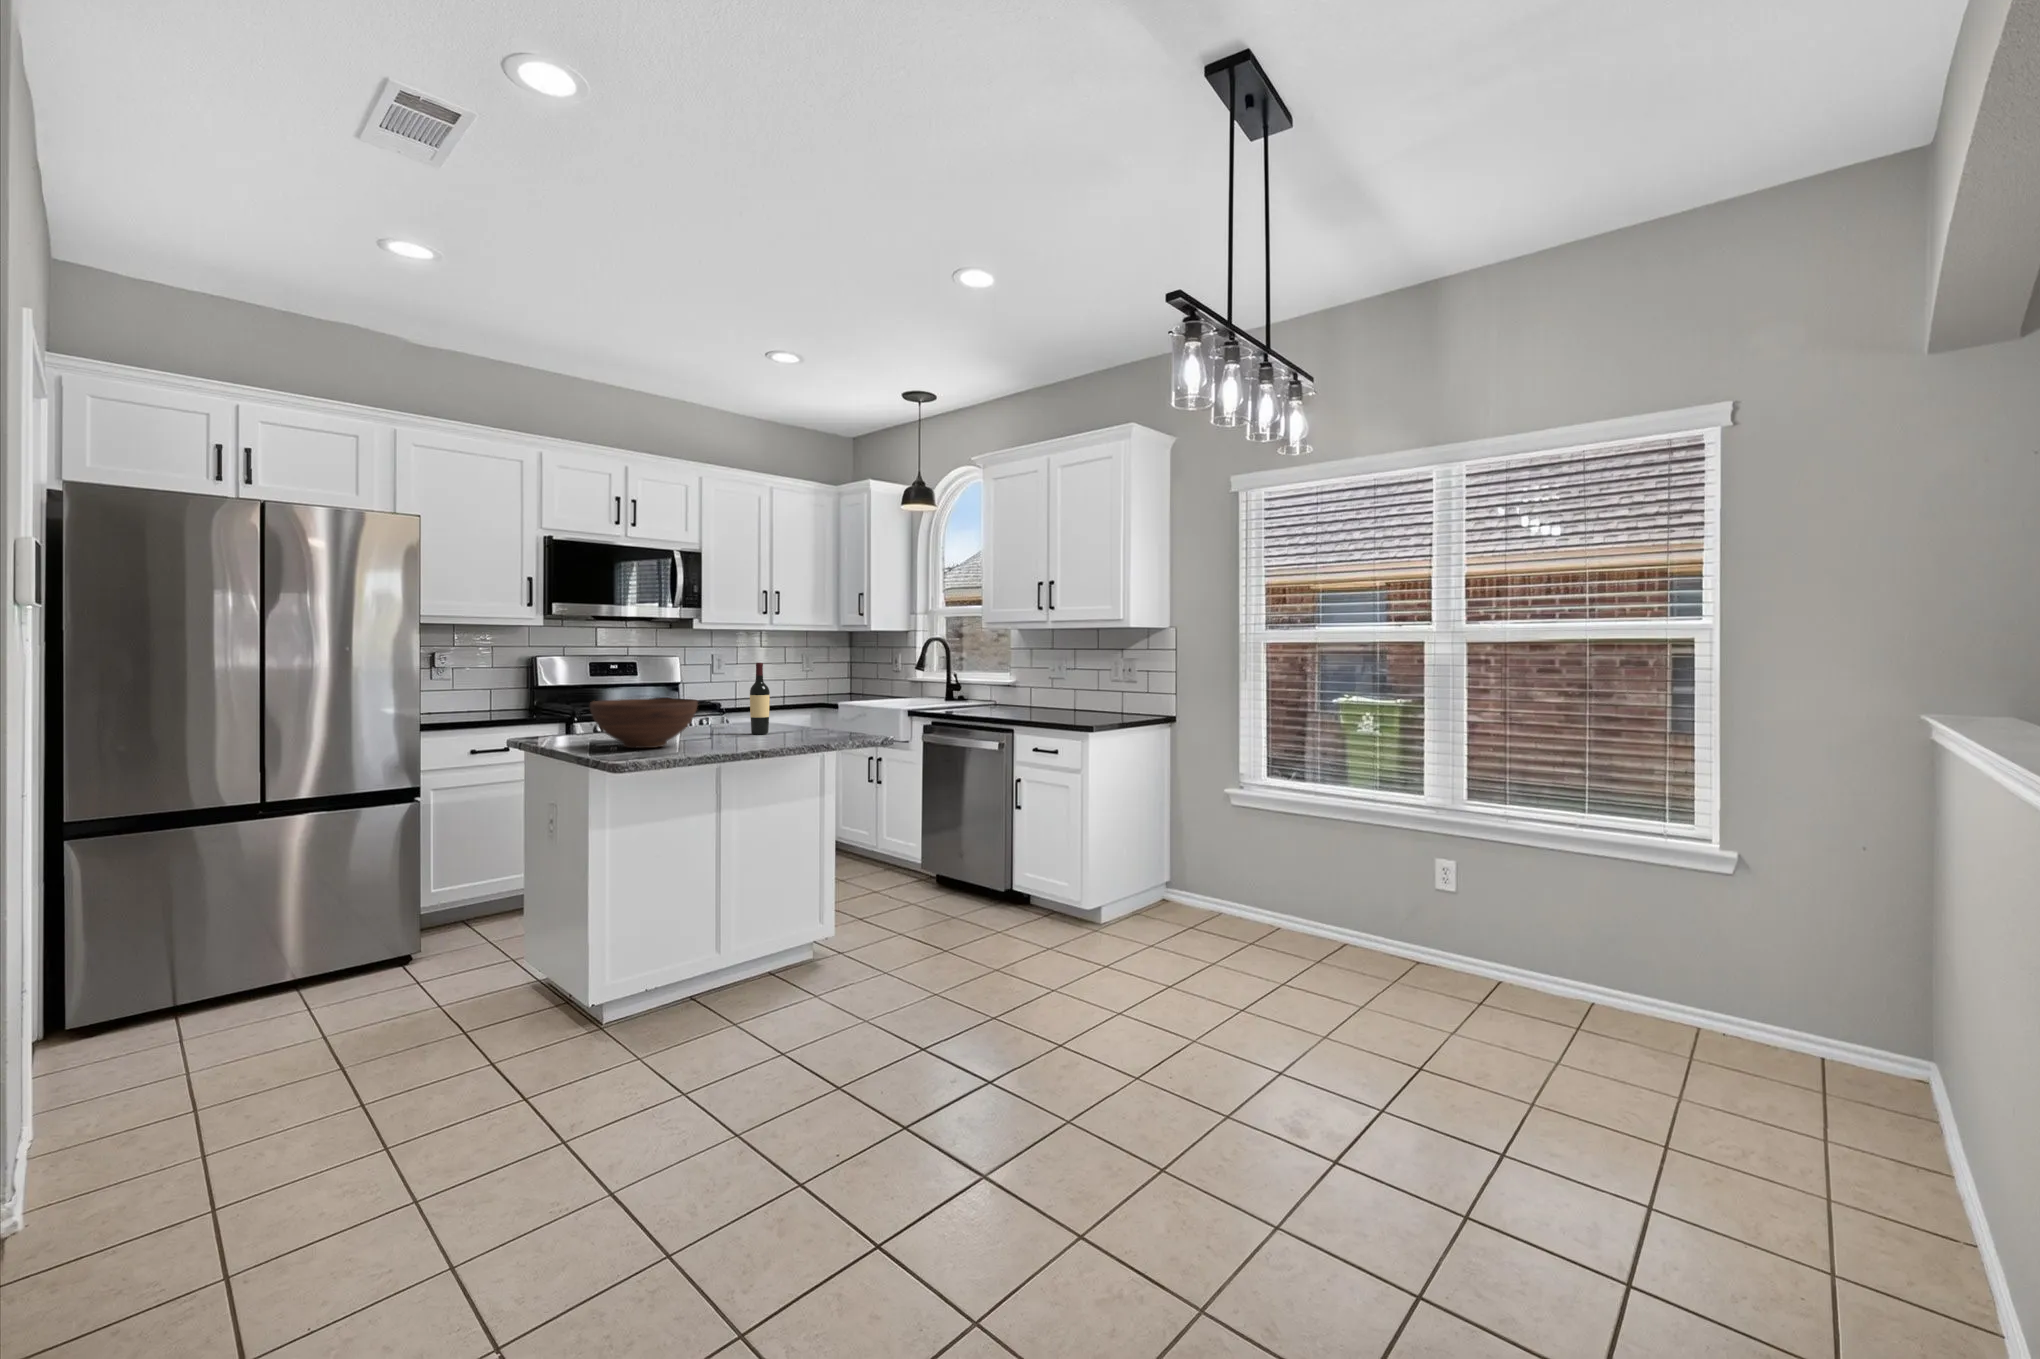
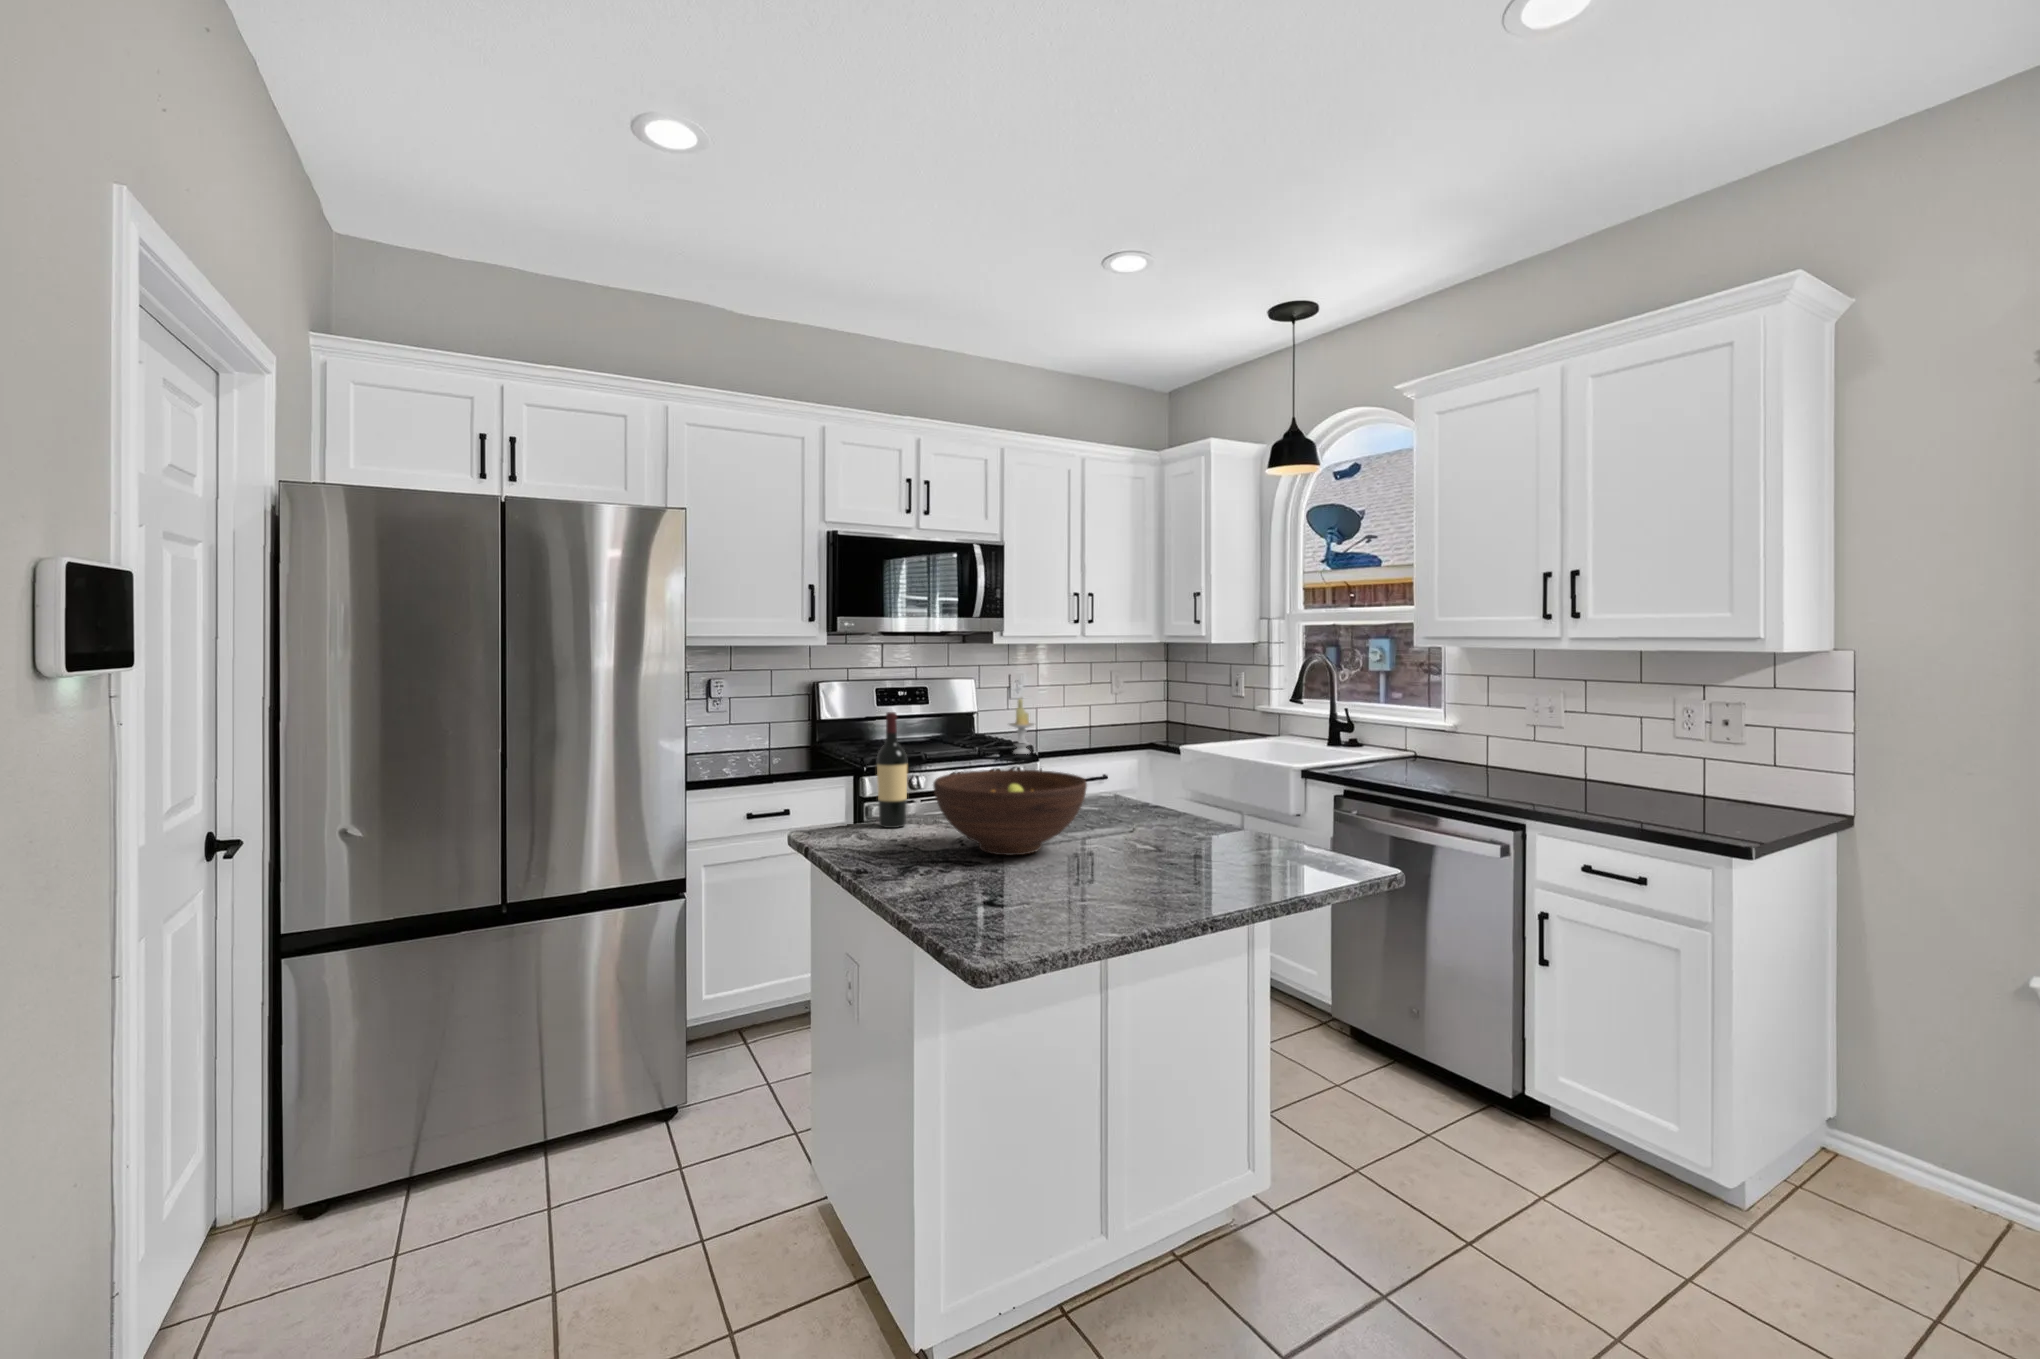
wine bottle: present [750,663,770,734] -> present [877,712,907,828]
candle: none [705,671,728,714] -> present [1009,699,1034,754]

